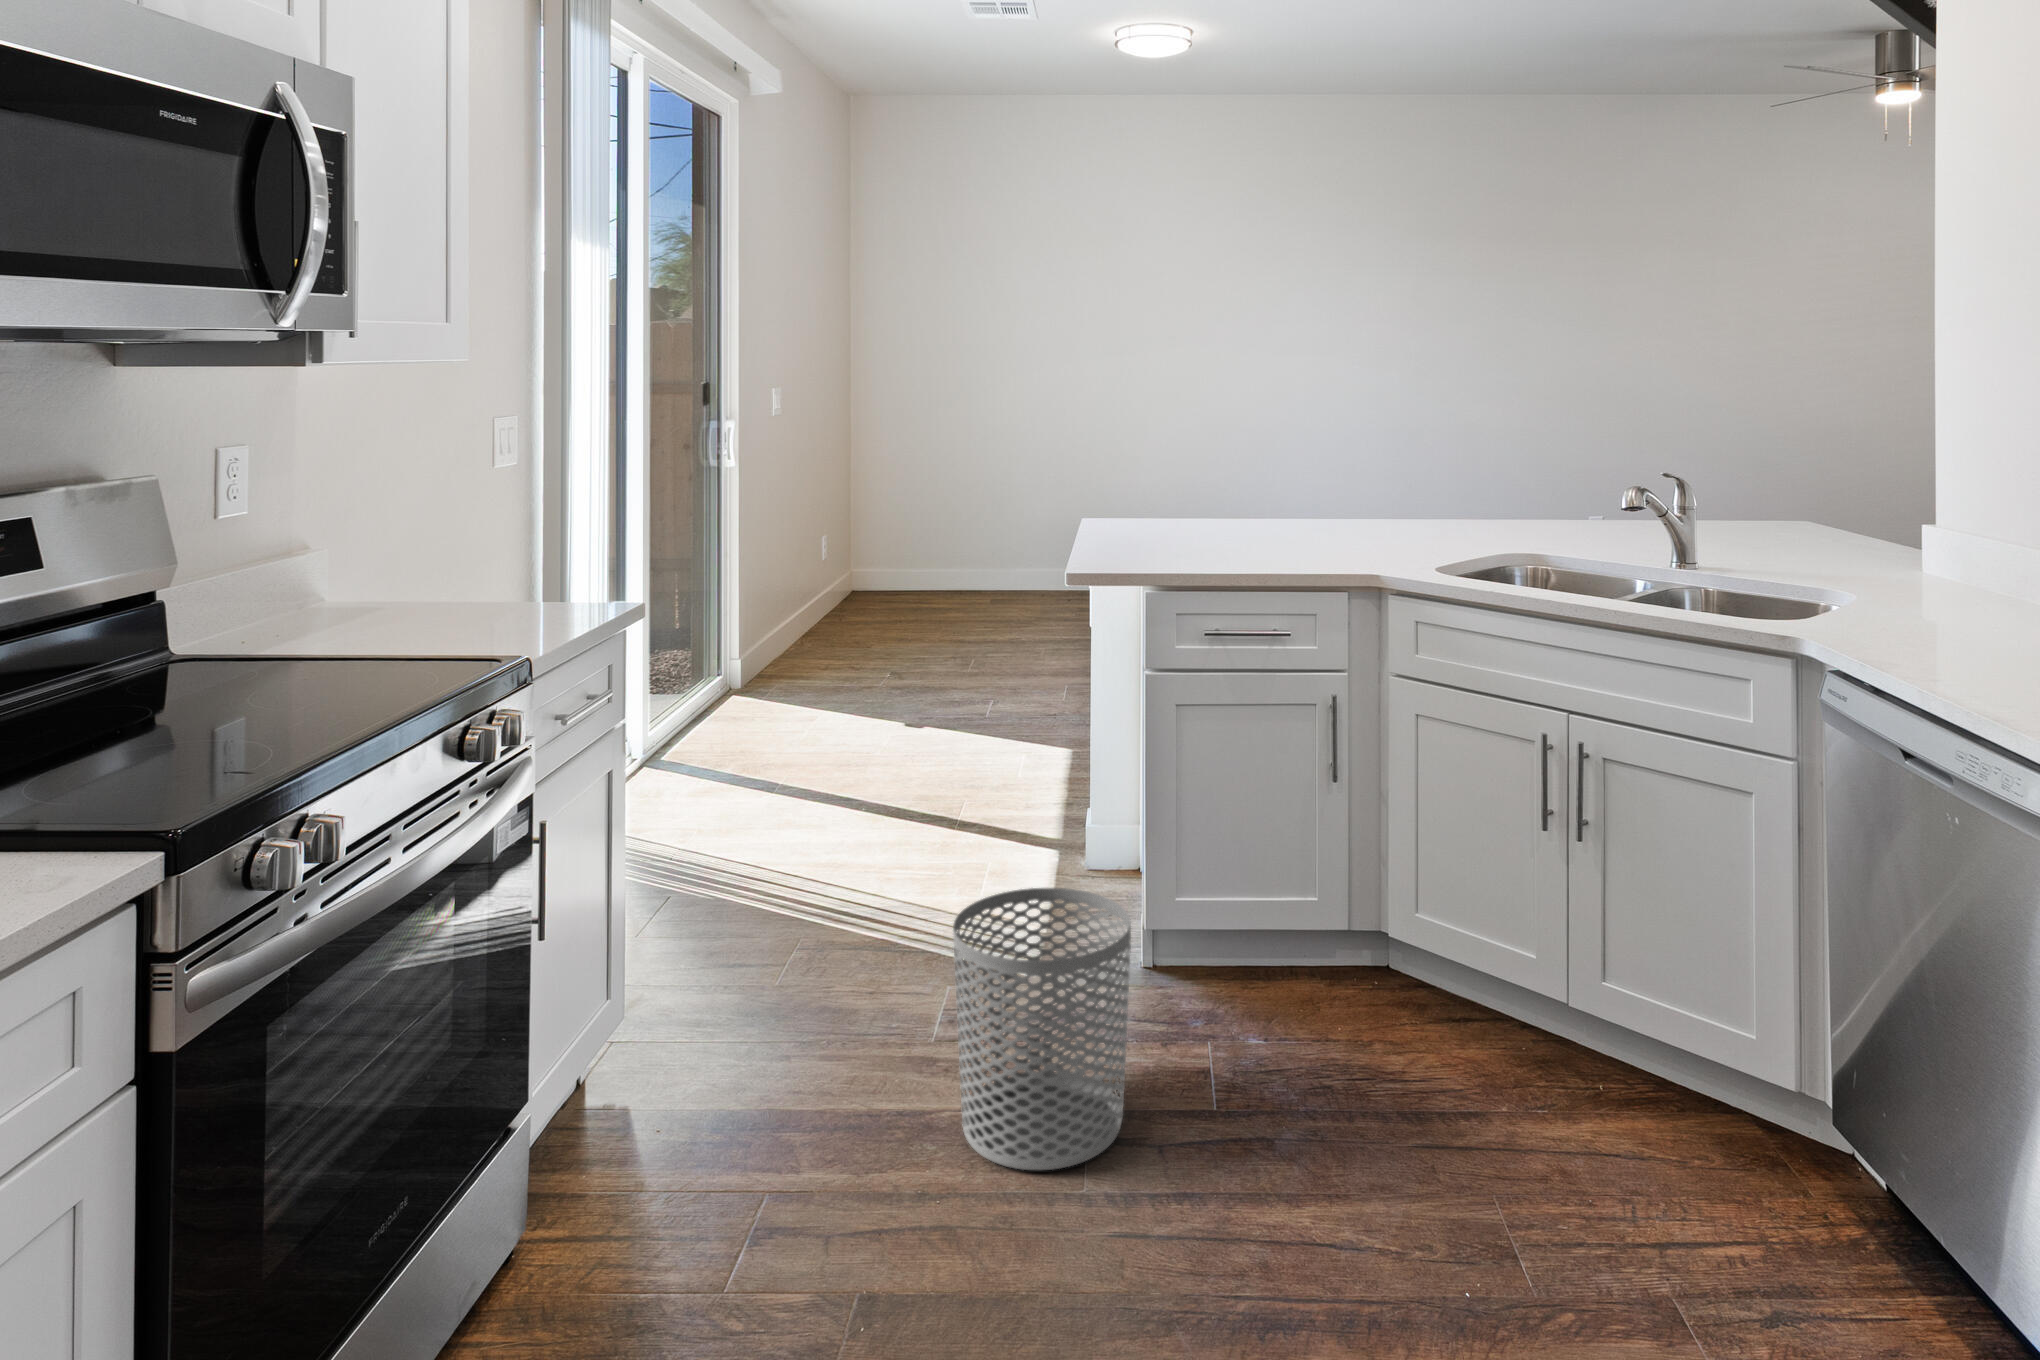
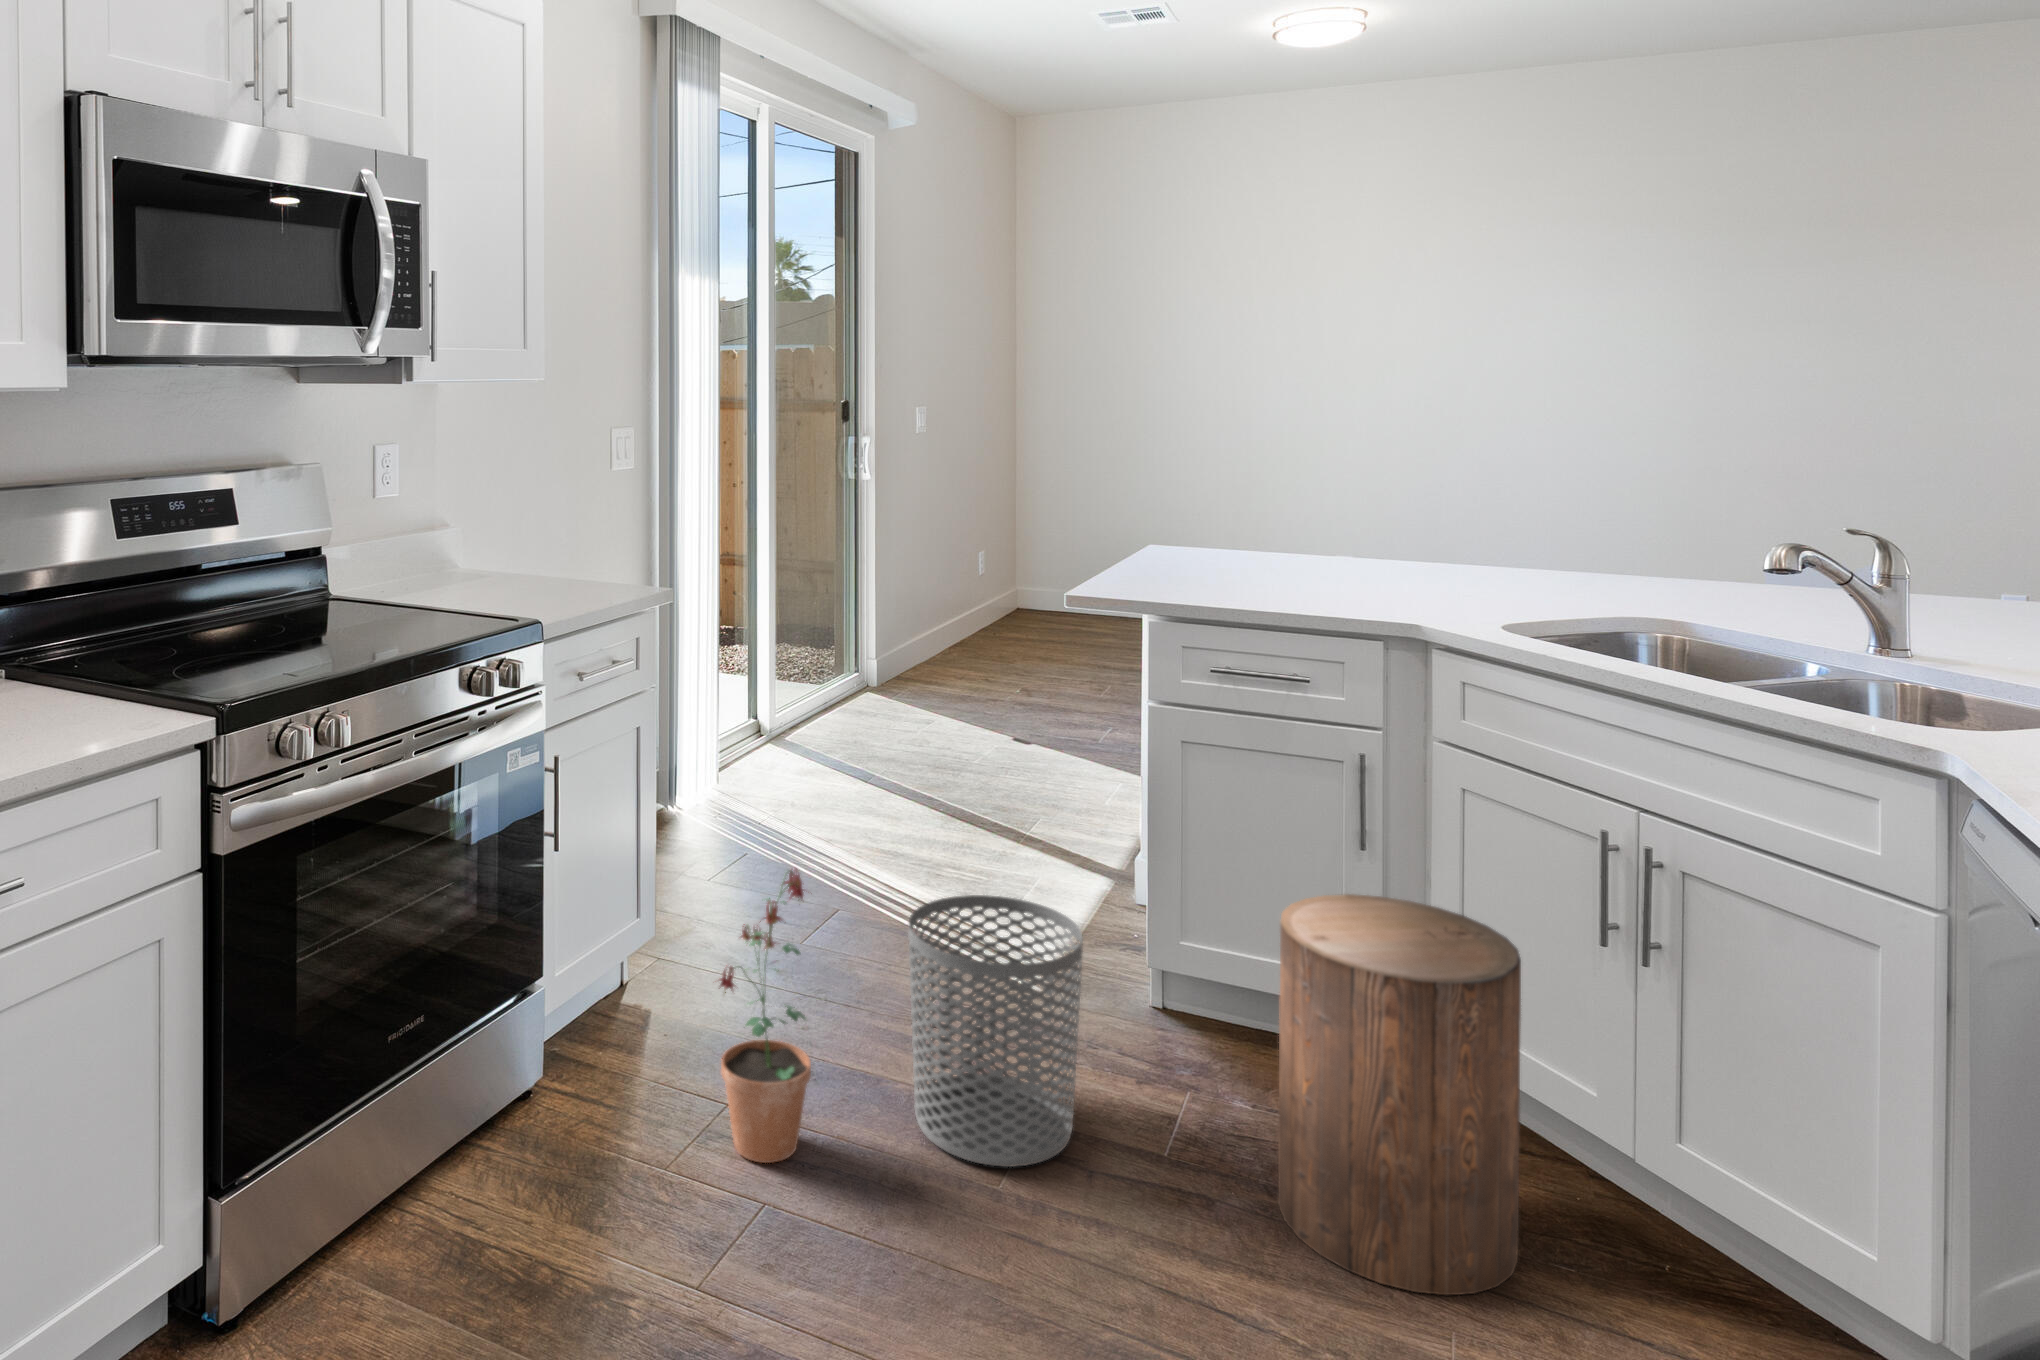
stool: none [1315,823,1517,1179] -> present [1278,894,1521,1295]
potted plant: none [757,899,868,1239] -> present [720,869,811,1163]

